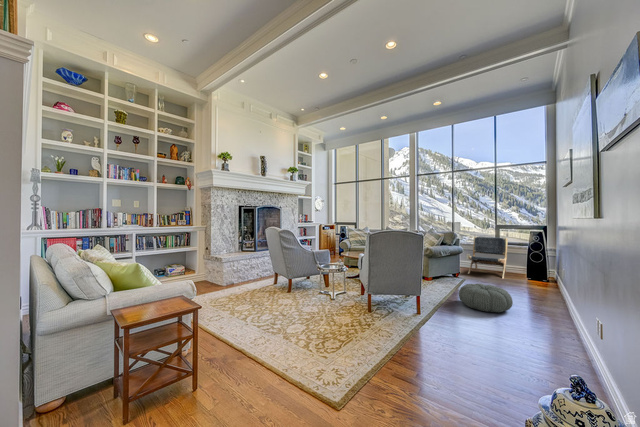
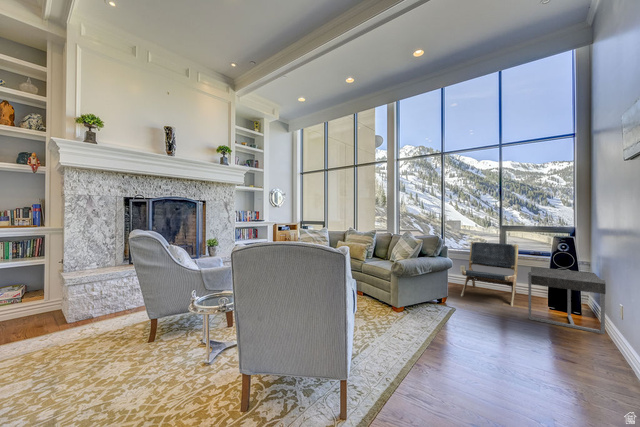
side table: none [512,252,558,290] -> present [528,267,606,334]
pouf: present [459,284,513,313] -> none [434,333,537,406]

